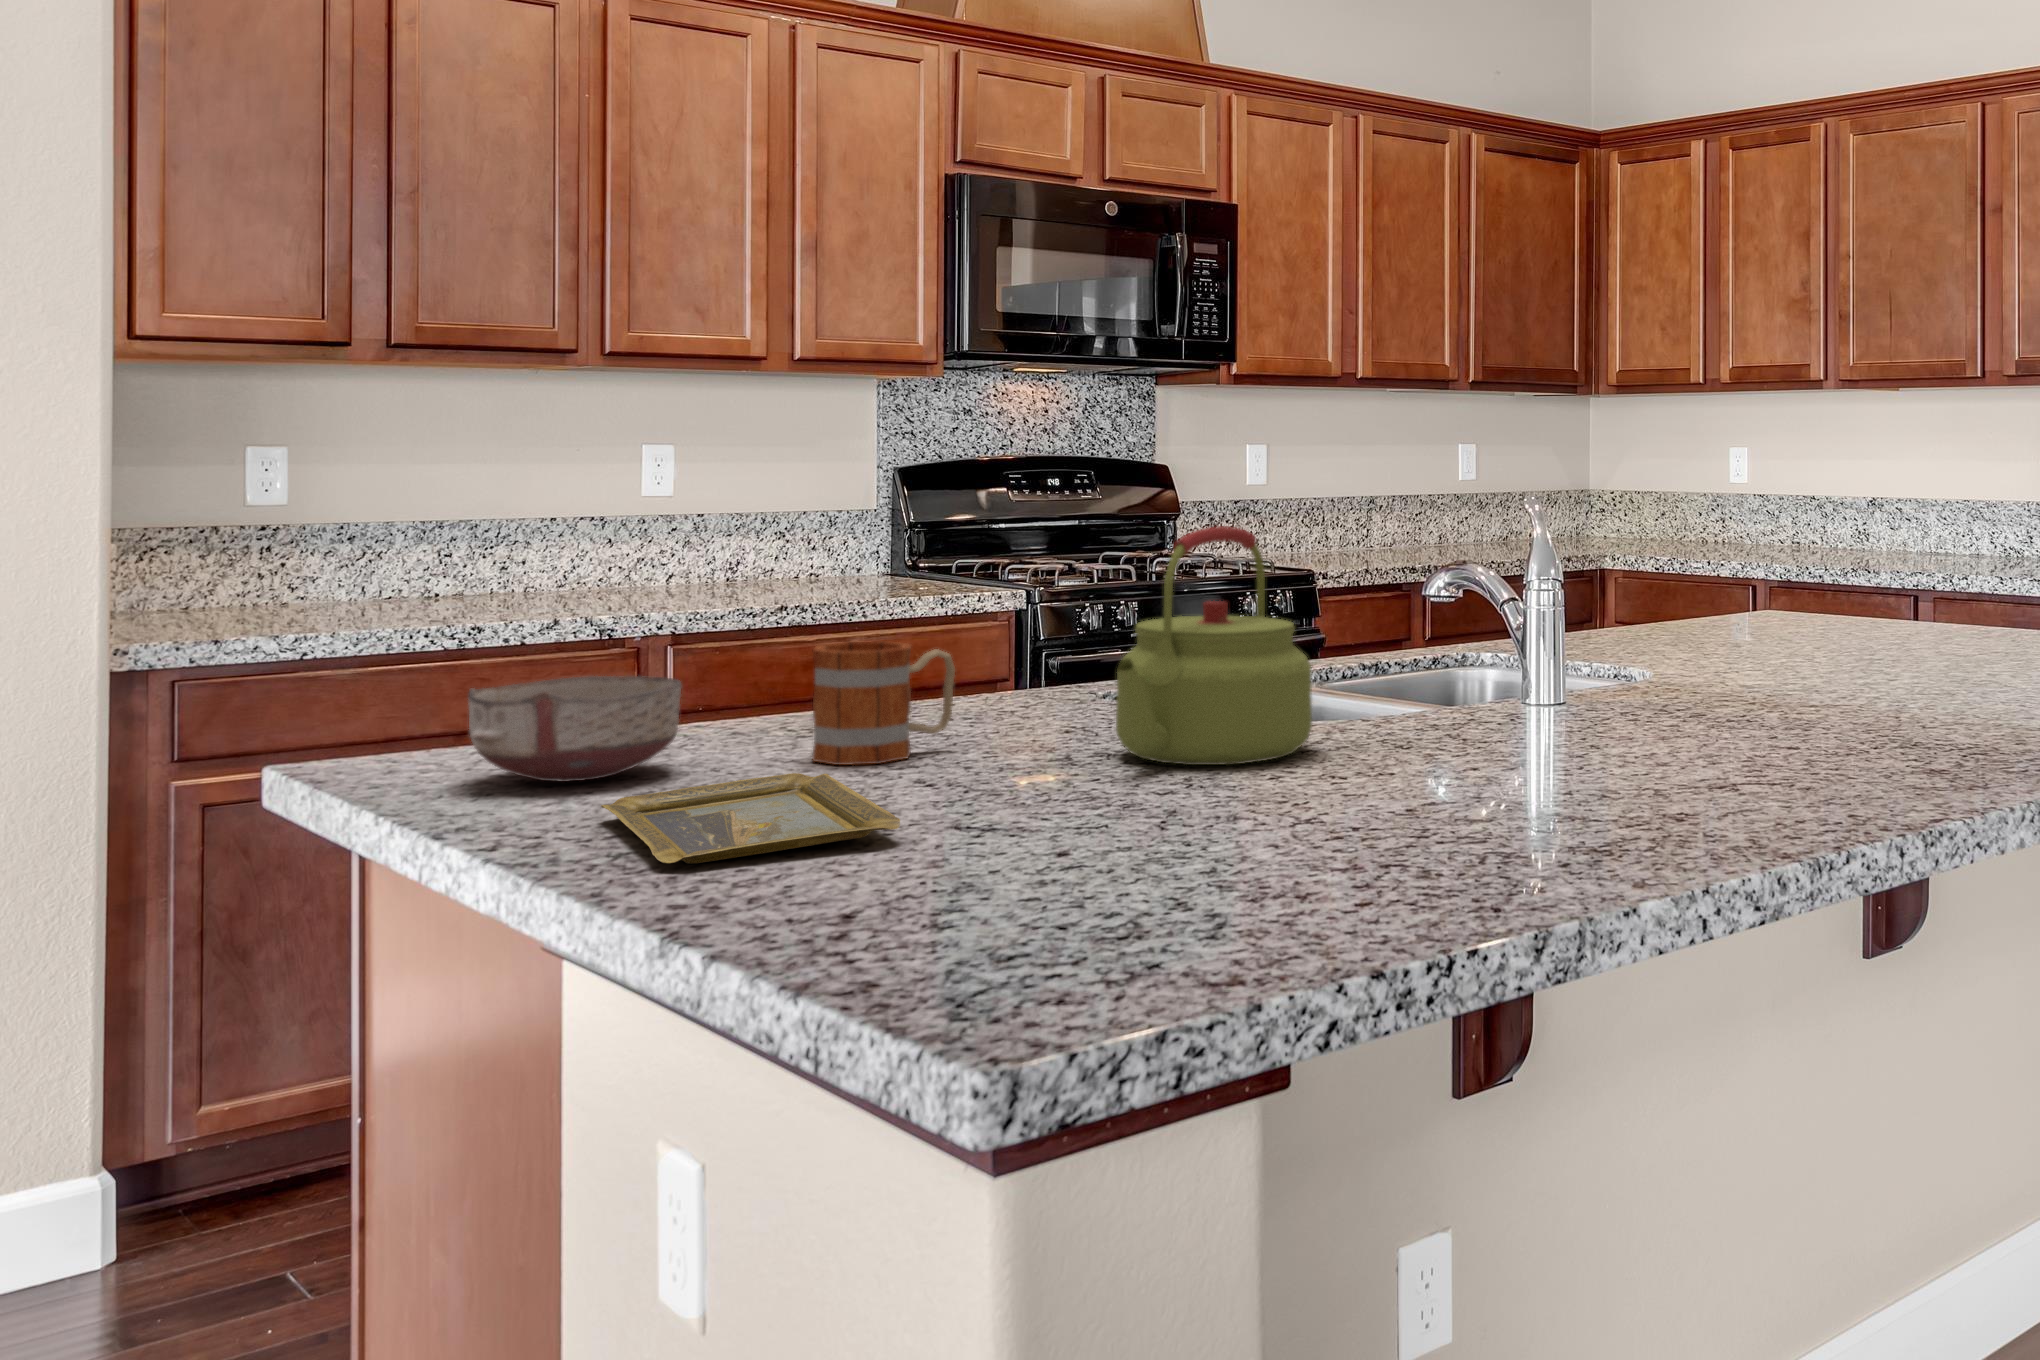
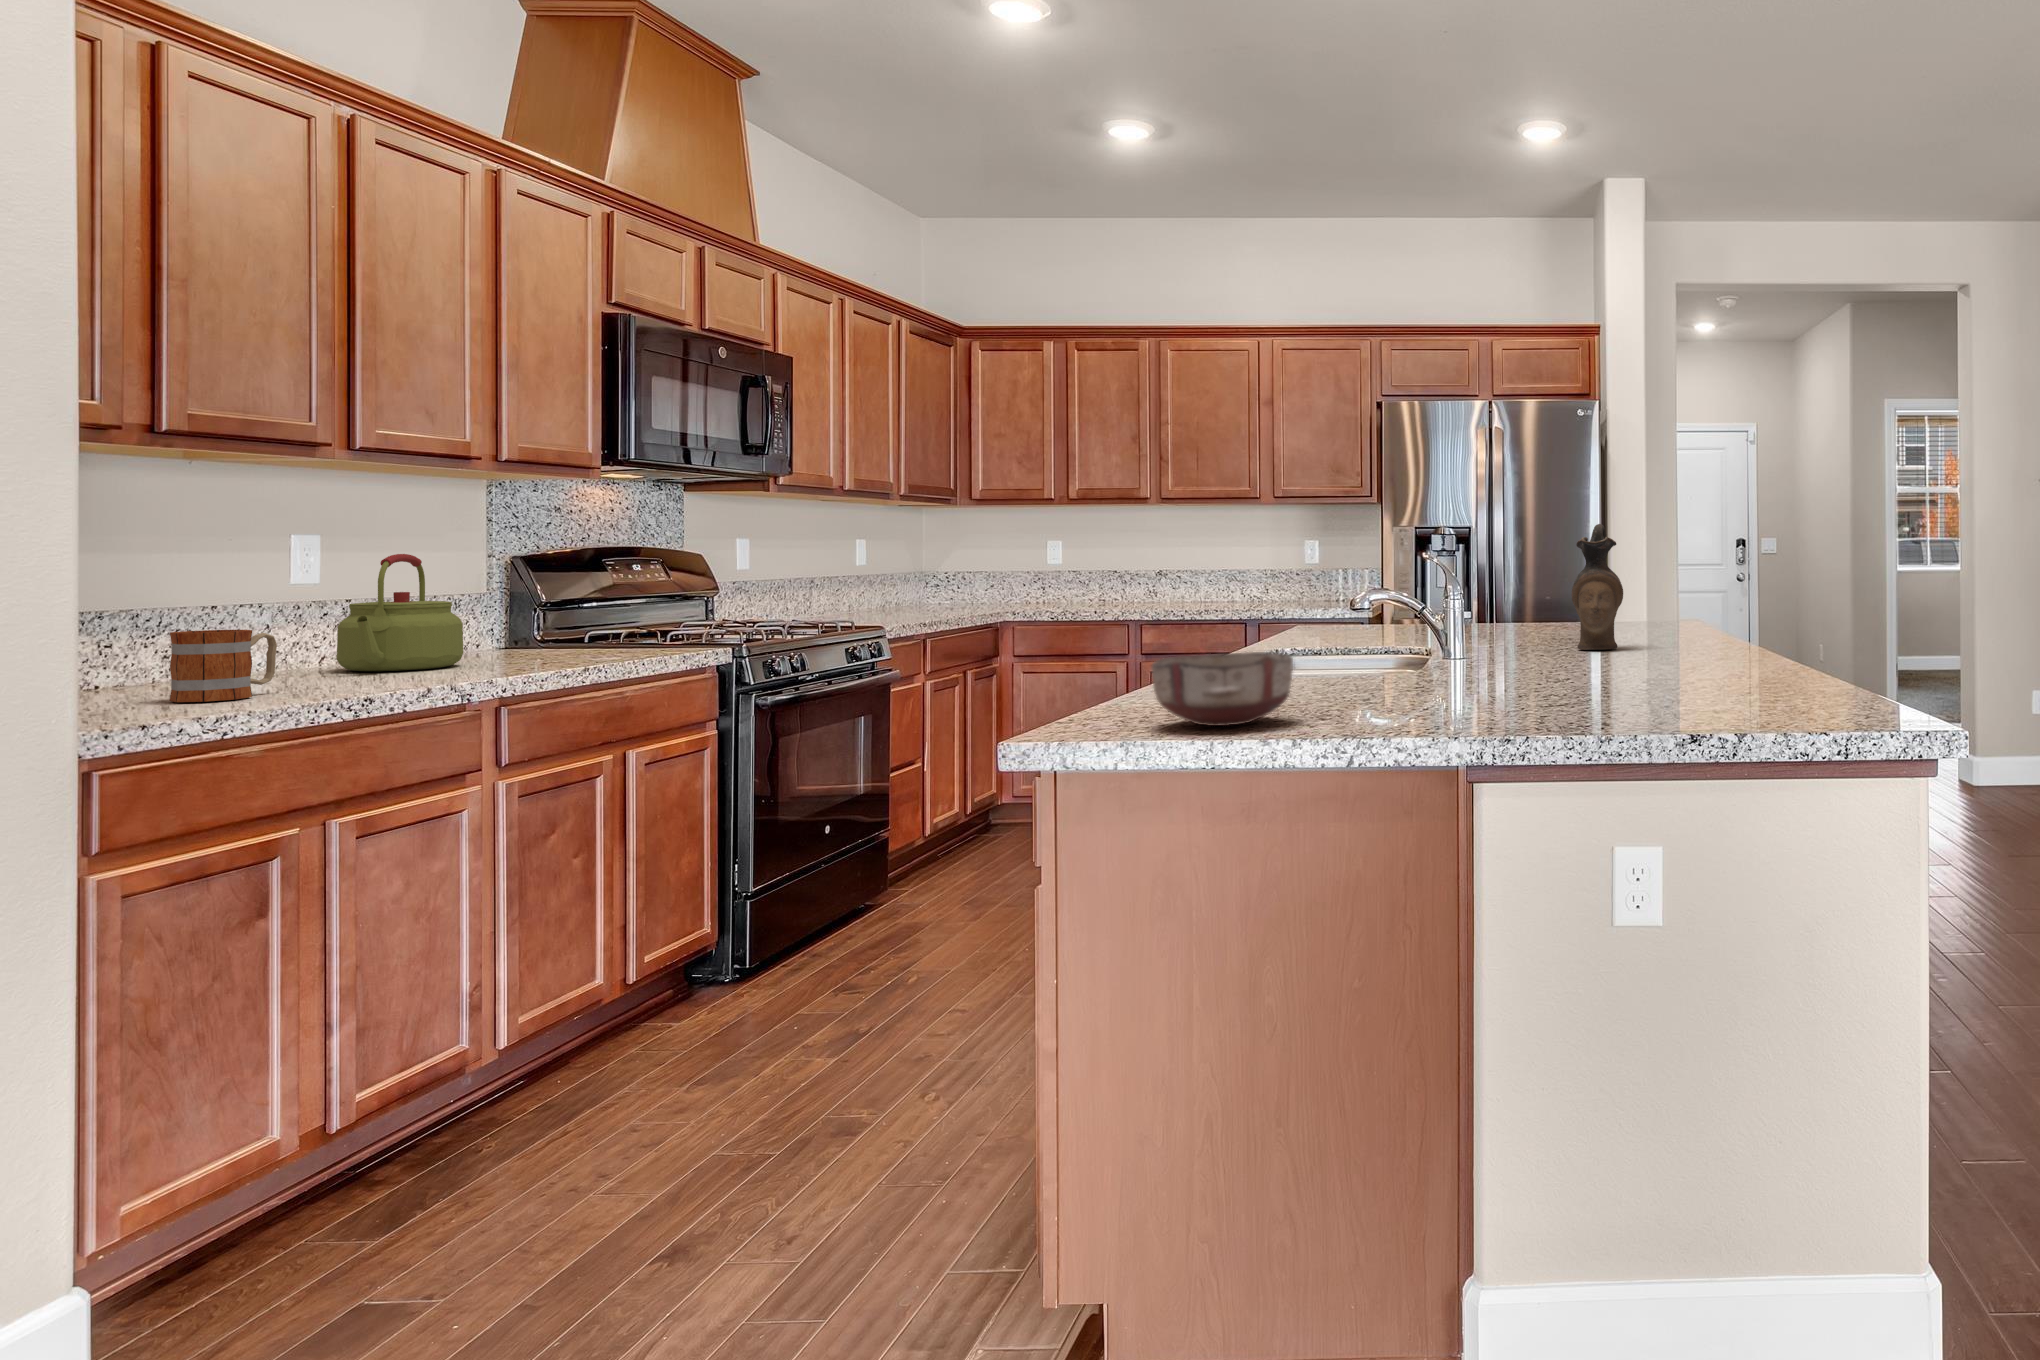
ceramic pitcher: none [1740,474,1848,707] -> present [1571,524,1623,650]
kettle: present [1116,526,1312,765] -> present [337,554,463,671]
mug: present [812,641,955,765] -> present [170,630,277,702]
tray: present [601,773,900,864] -> none [1392,694,1611,727]

